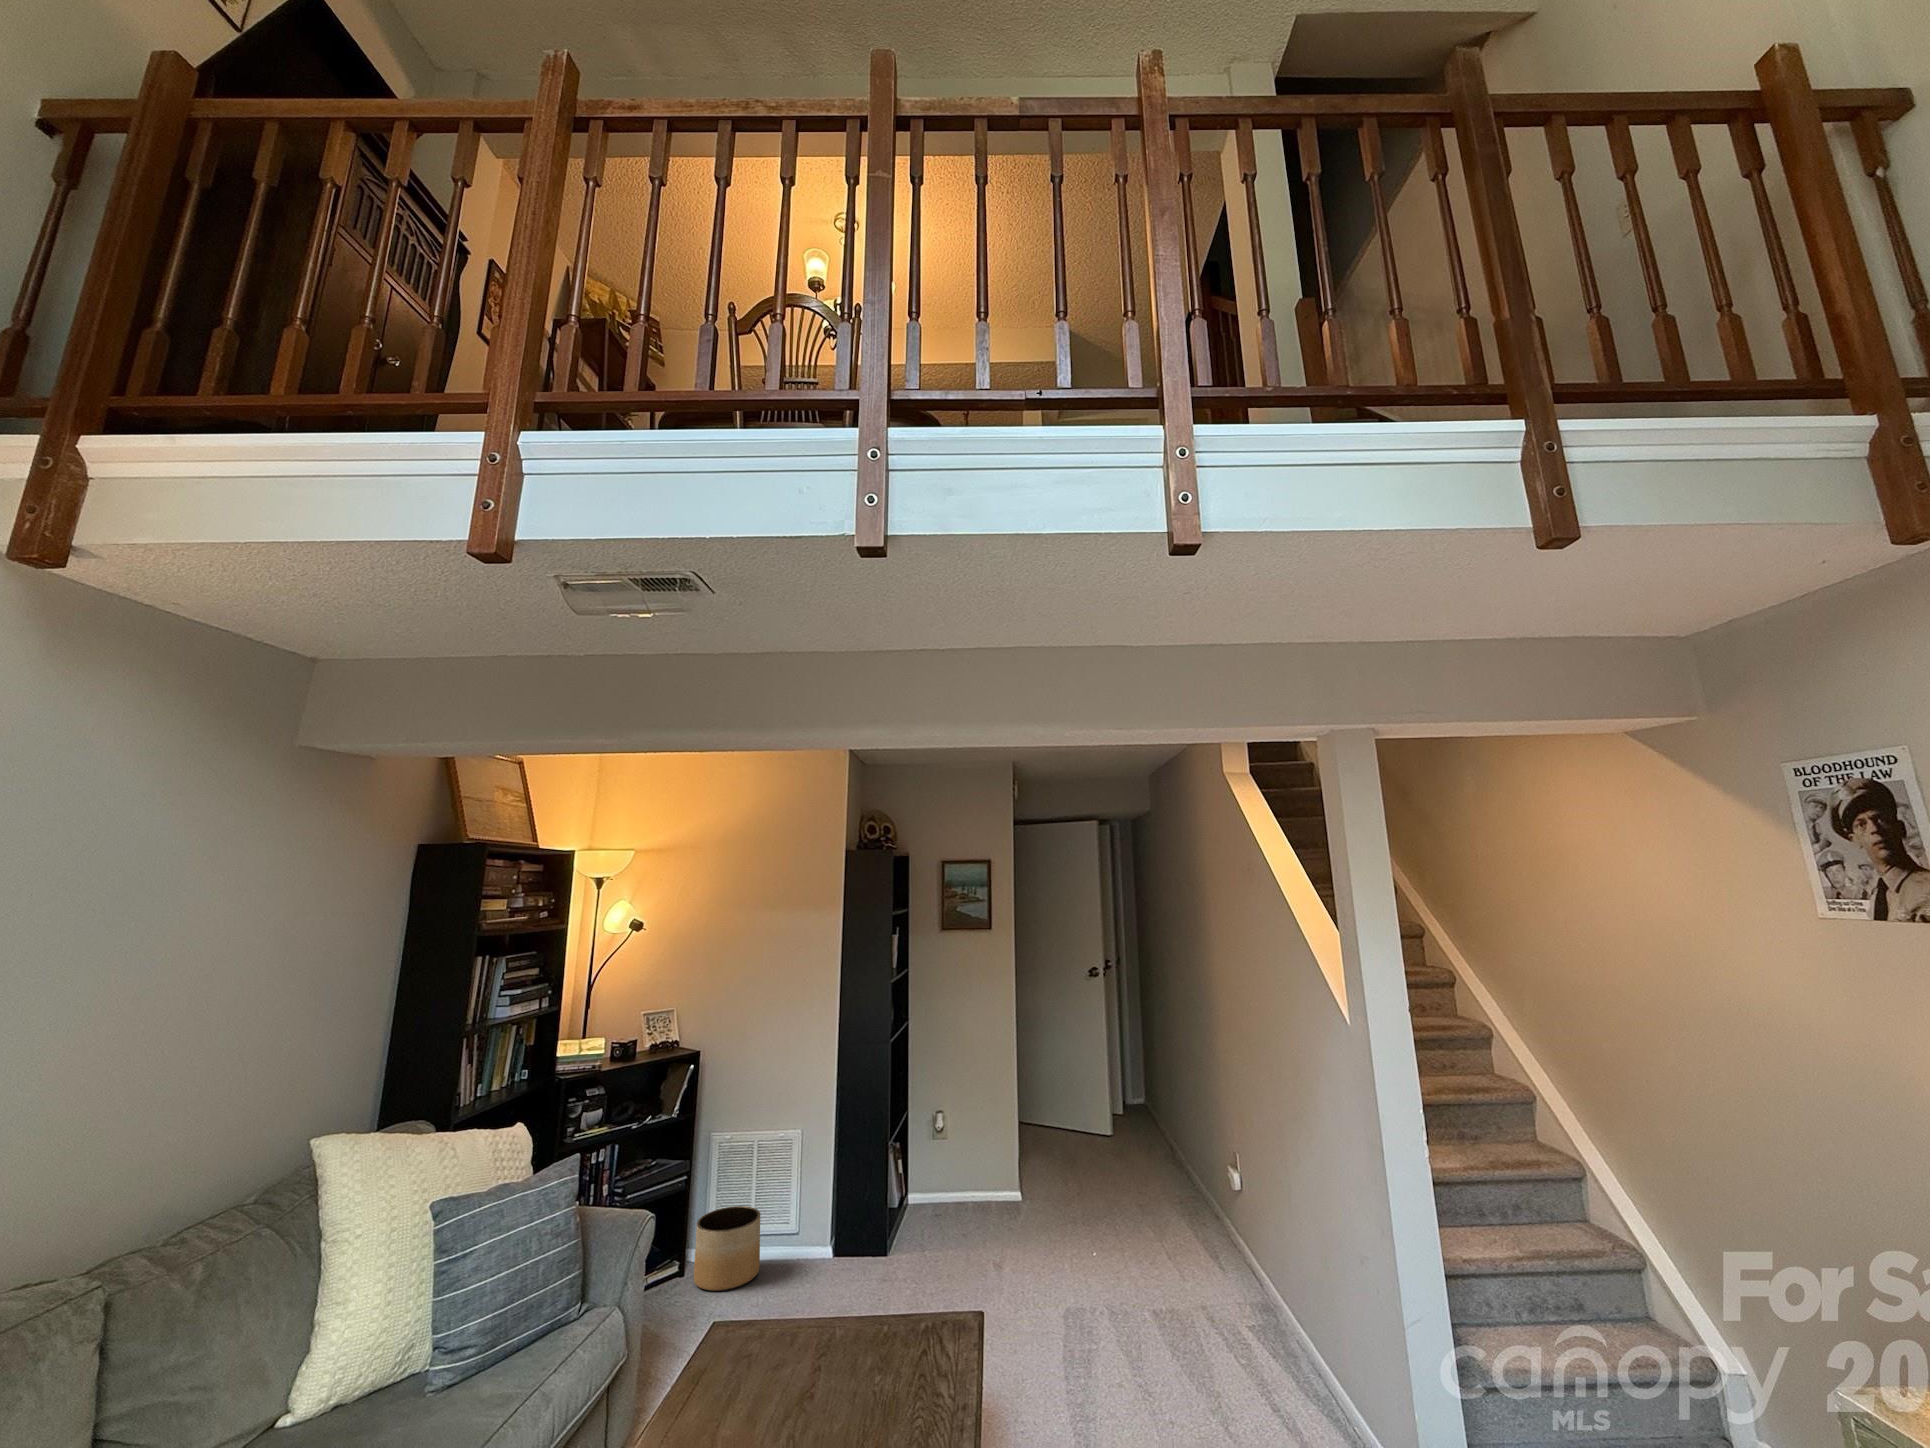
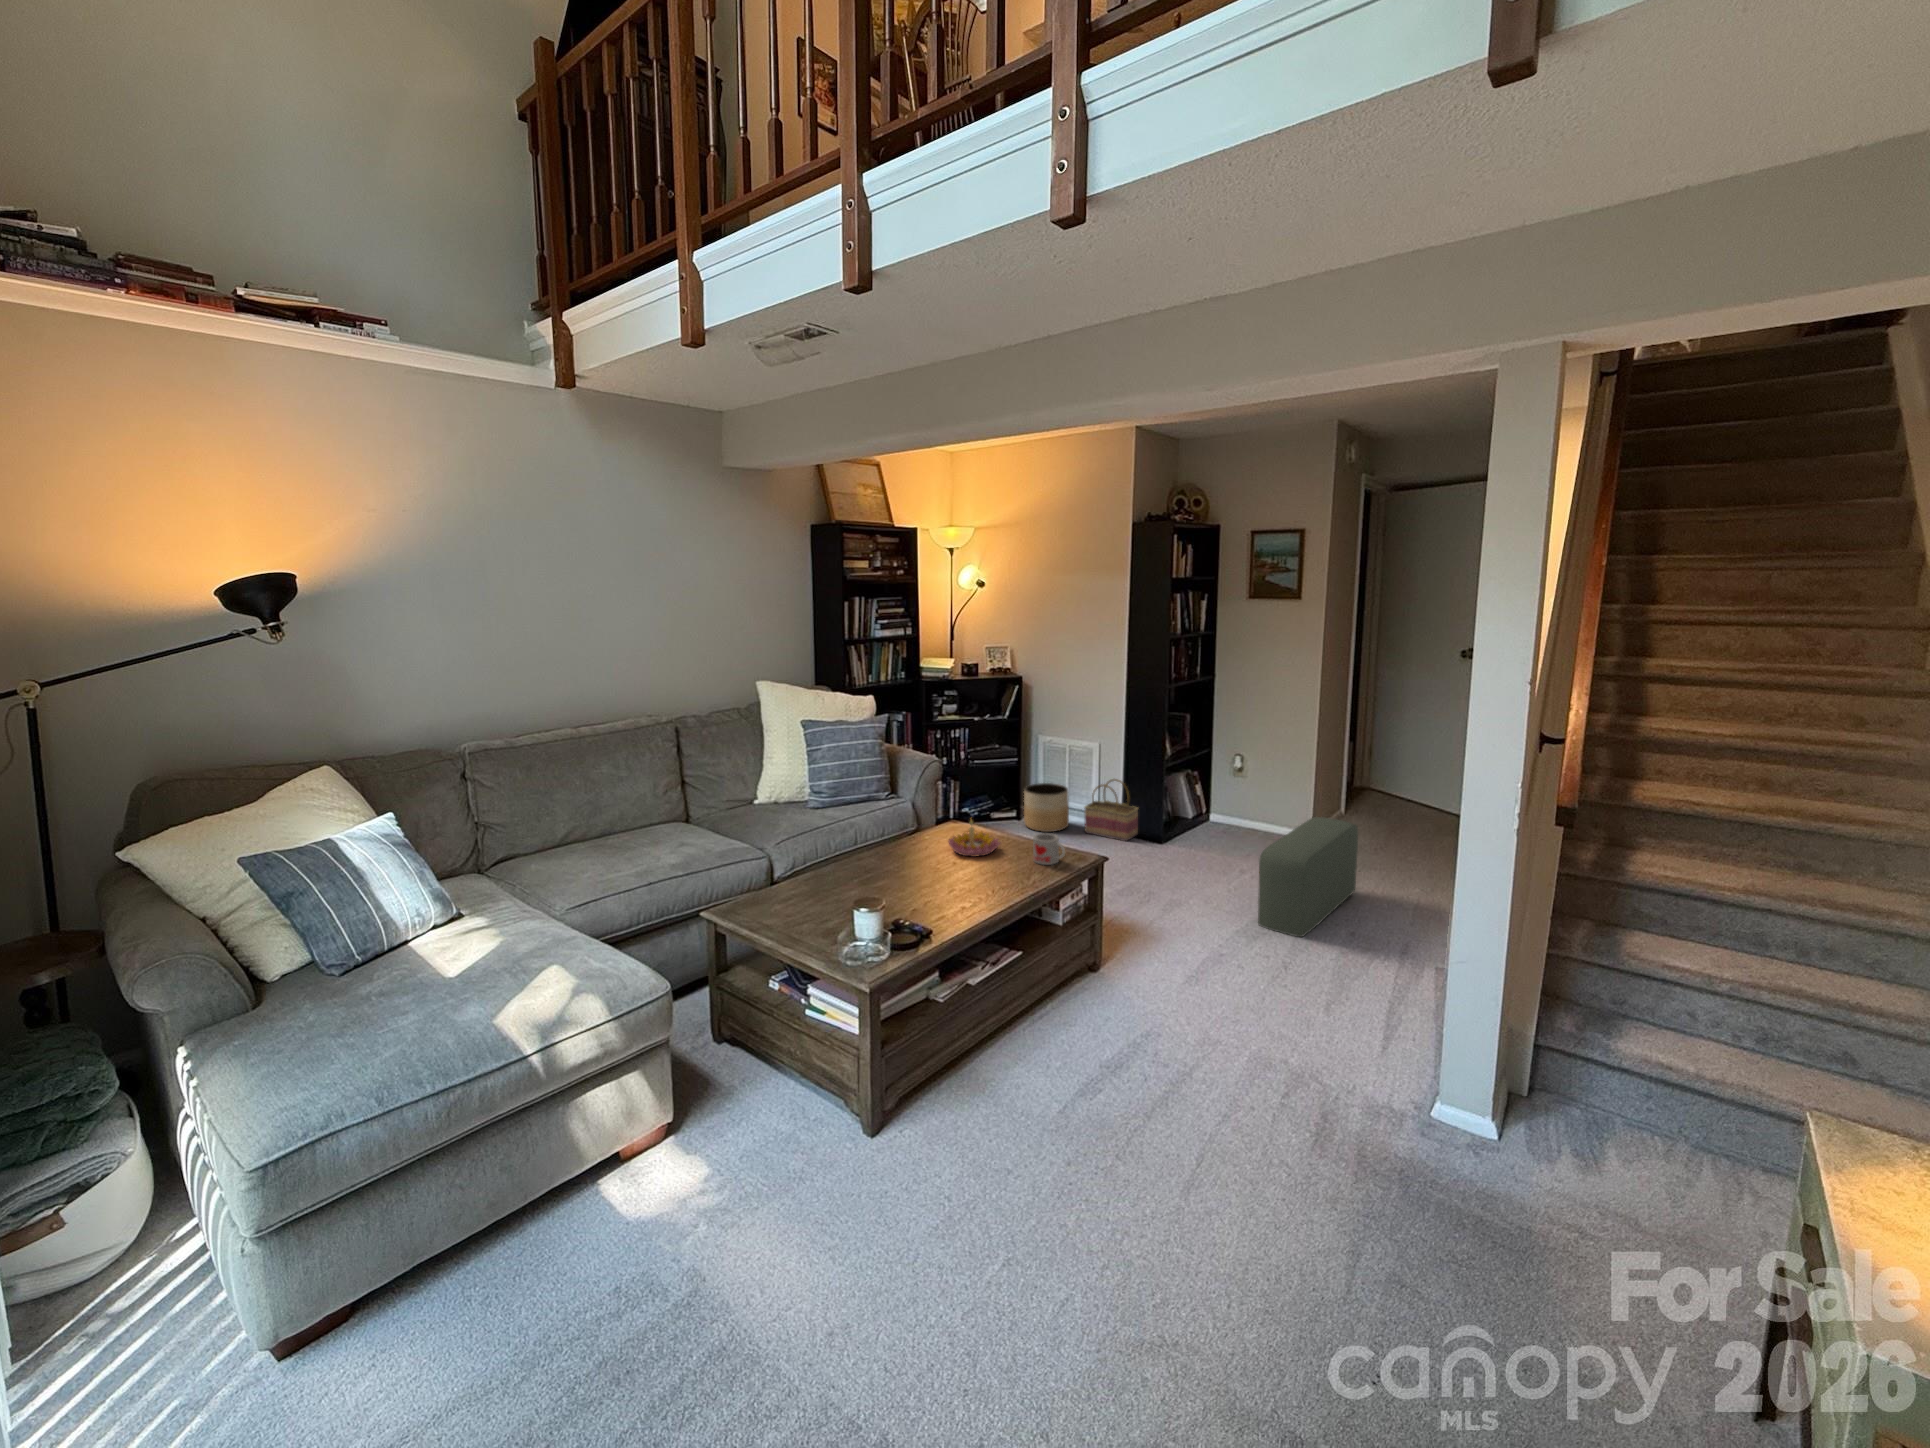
basket: none [785,1182,856,1275] -> present [1084,779,1138,841]
pouf: none [1071,1186,1131,1364] -> present [1258,817,1358,937]
mug: none [878,1313,928,1375] -> present [1033,833,1065,865]
candle holder: none [730,1319,818,1399] -> present [948,818,1000,857]

